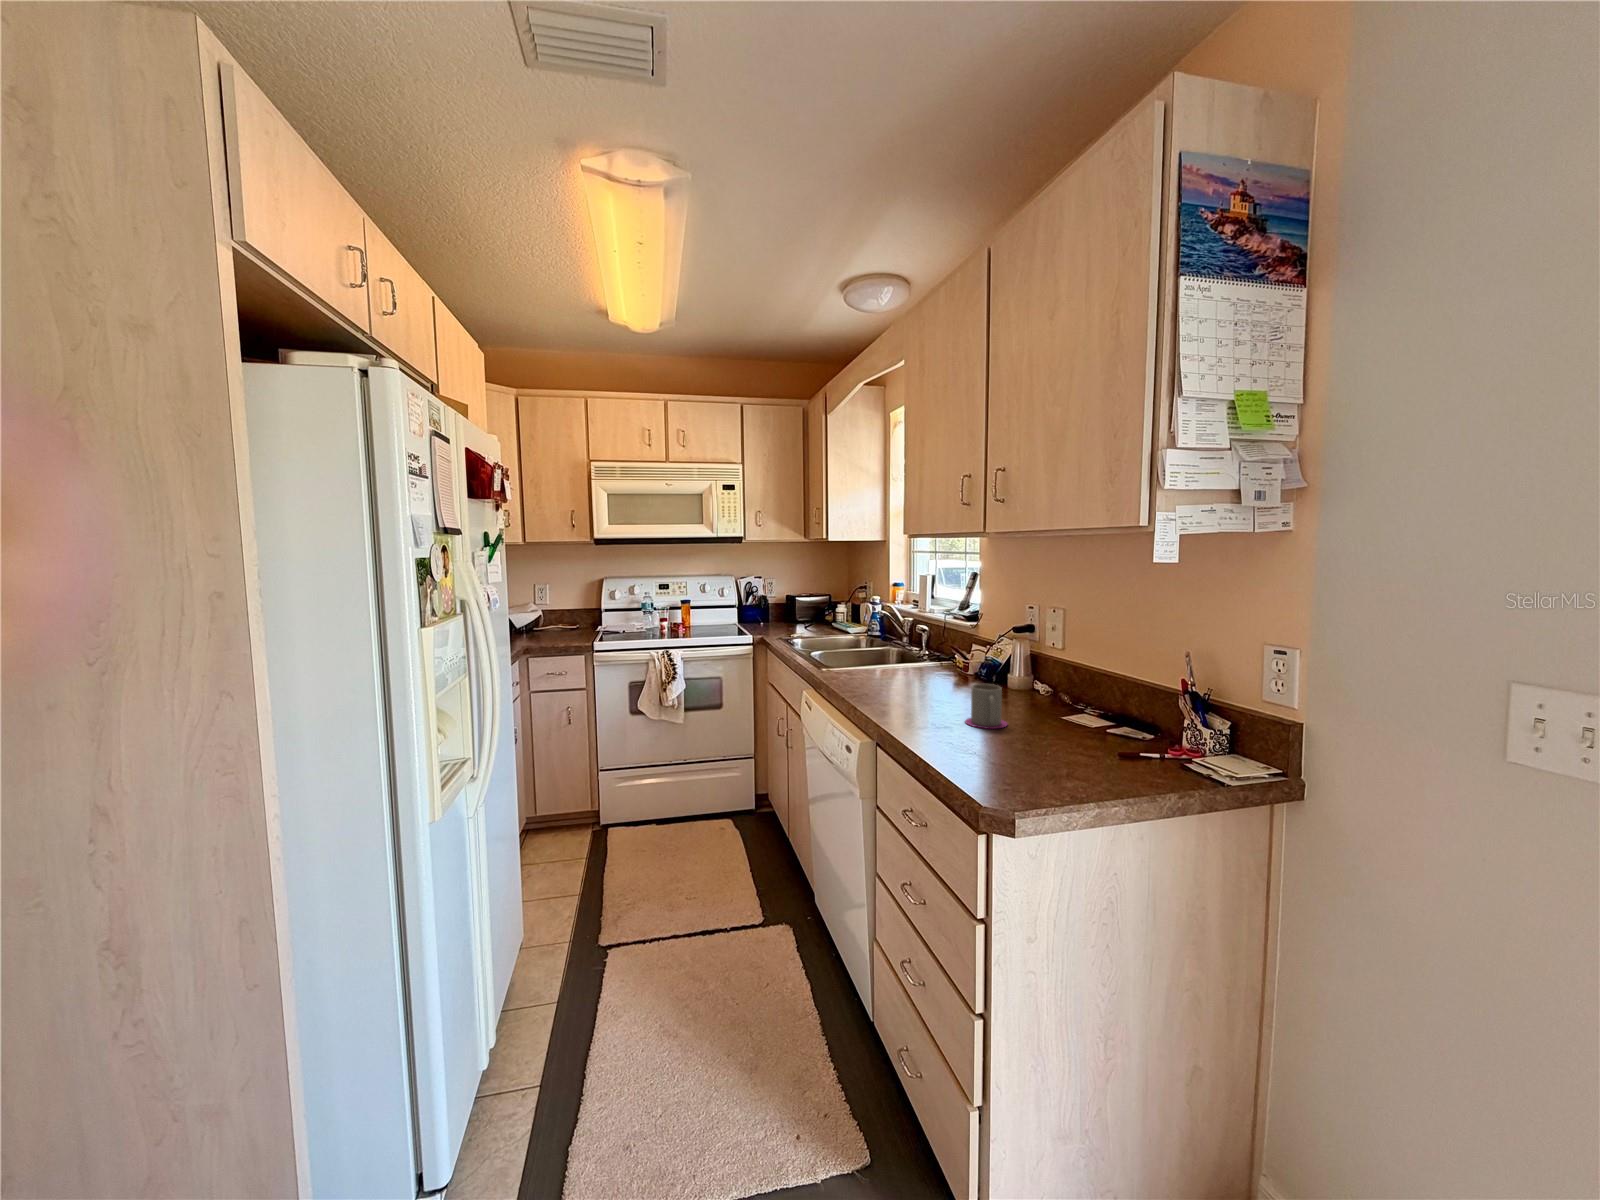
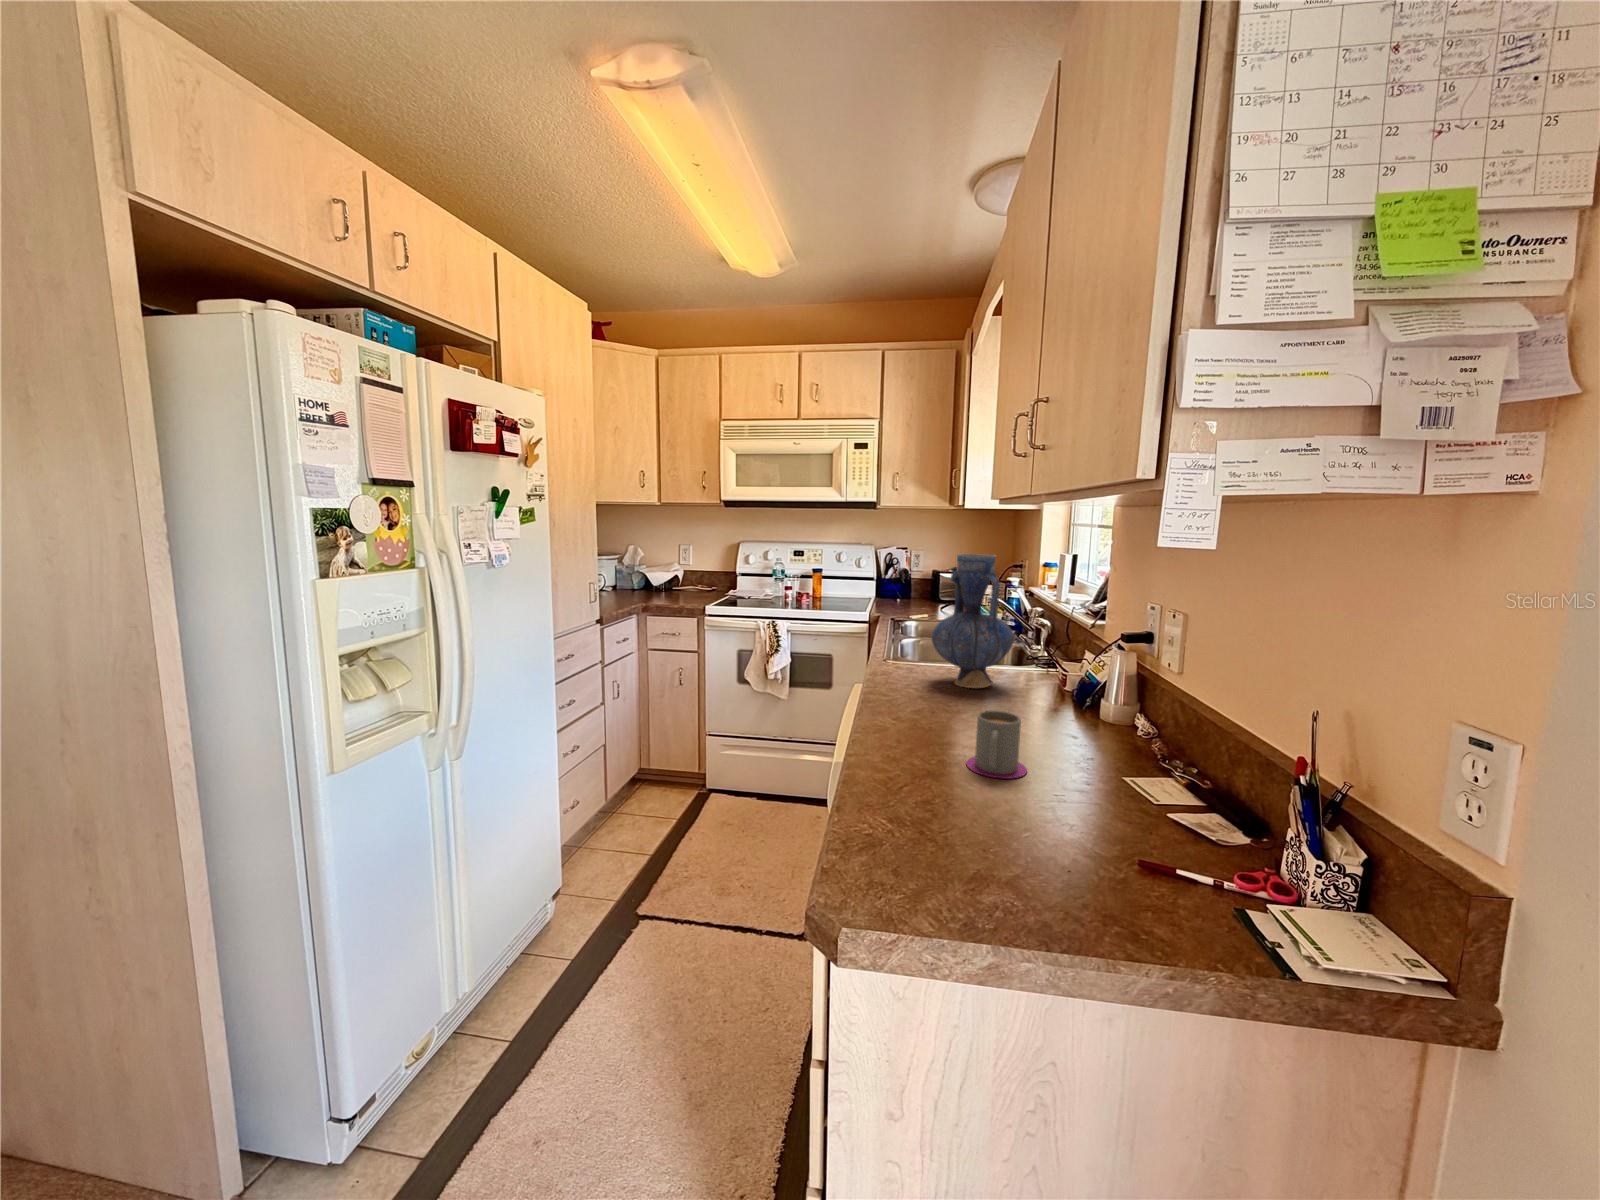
vase: none [872,577,934,680] -> present [932,554,1015,688]

